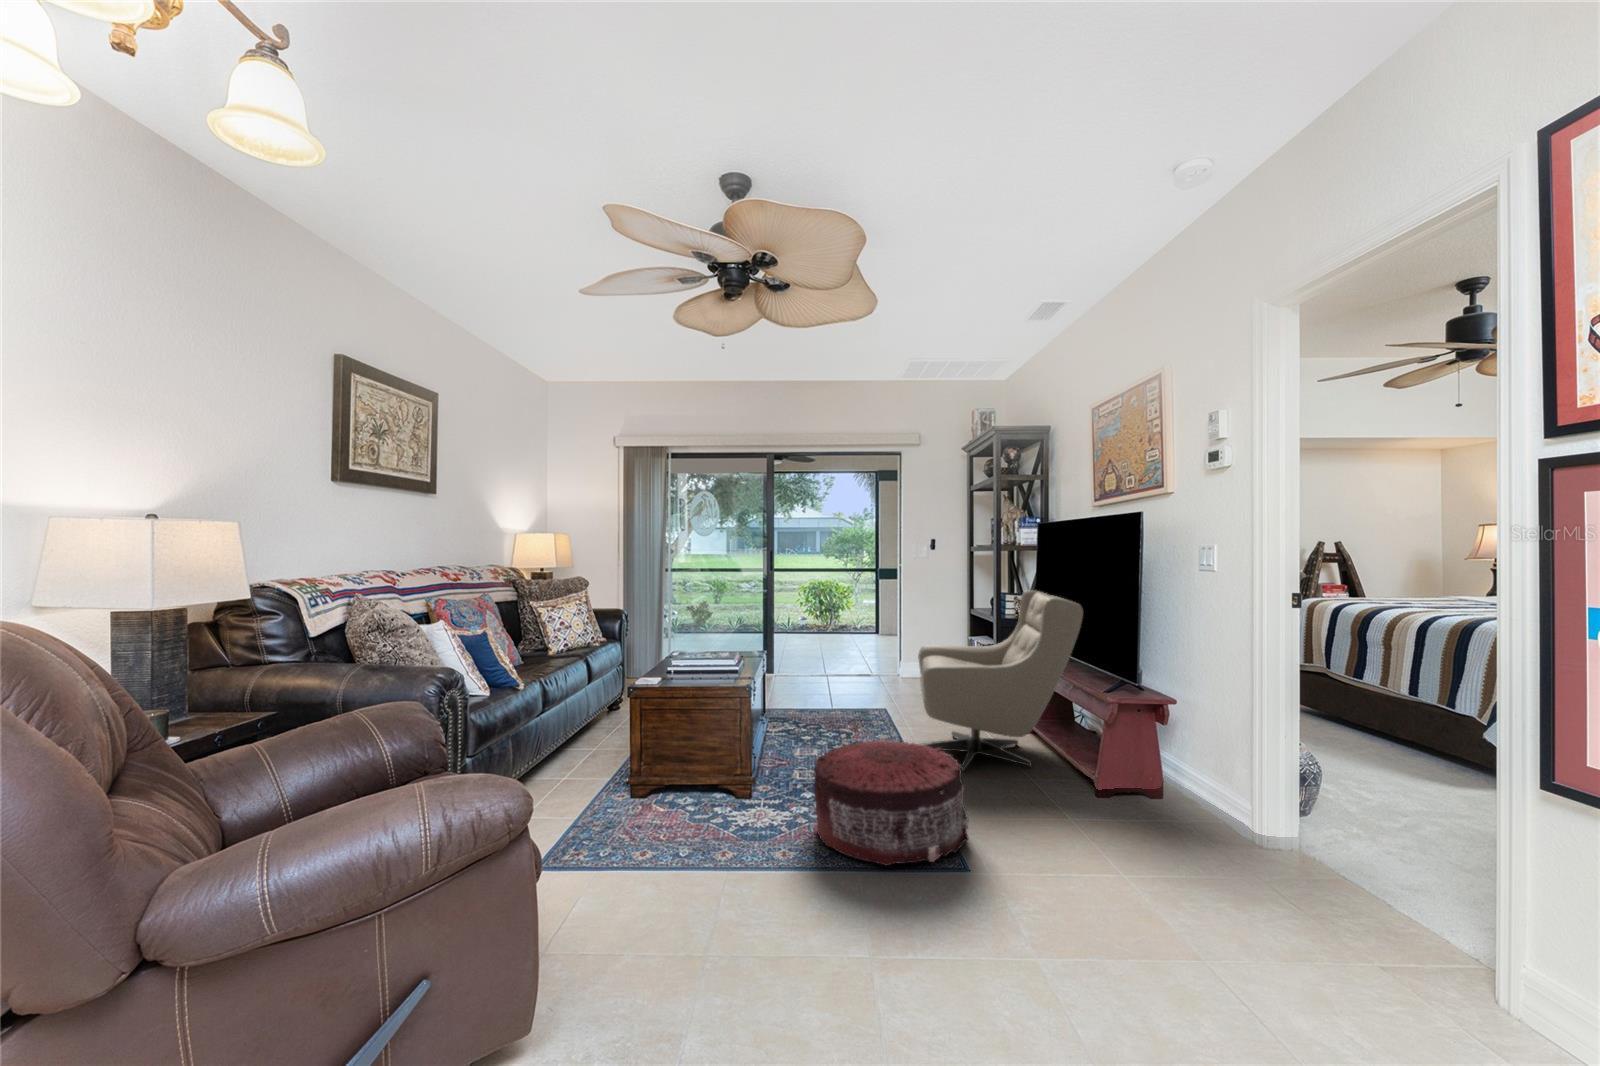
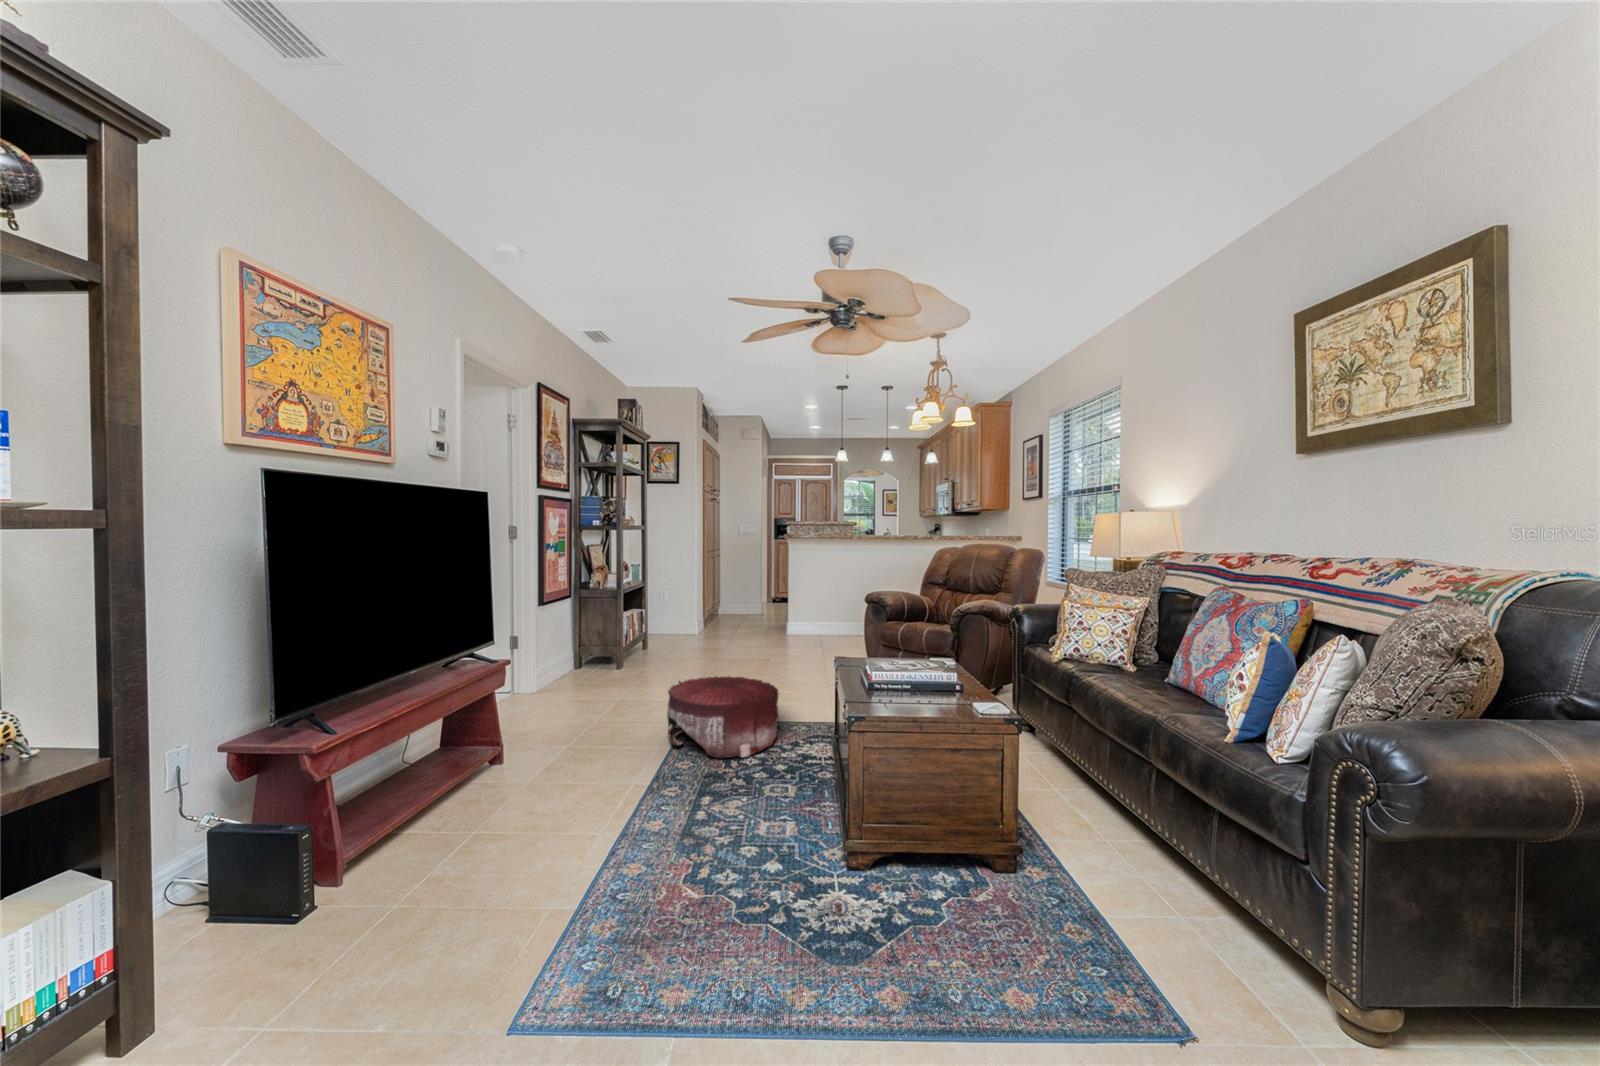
armchair: present [918,590,1083,771] -> none [355,588,642,875]

